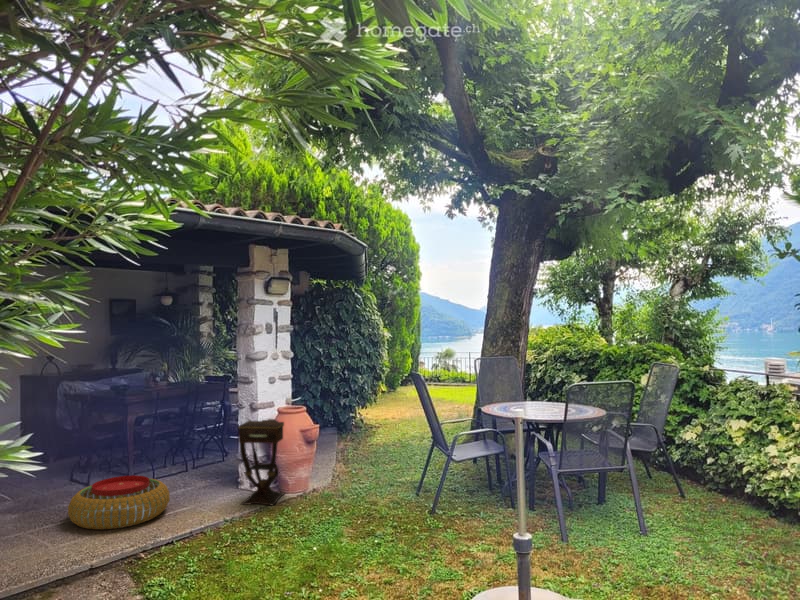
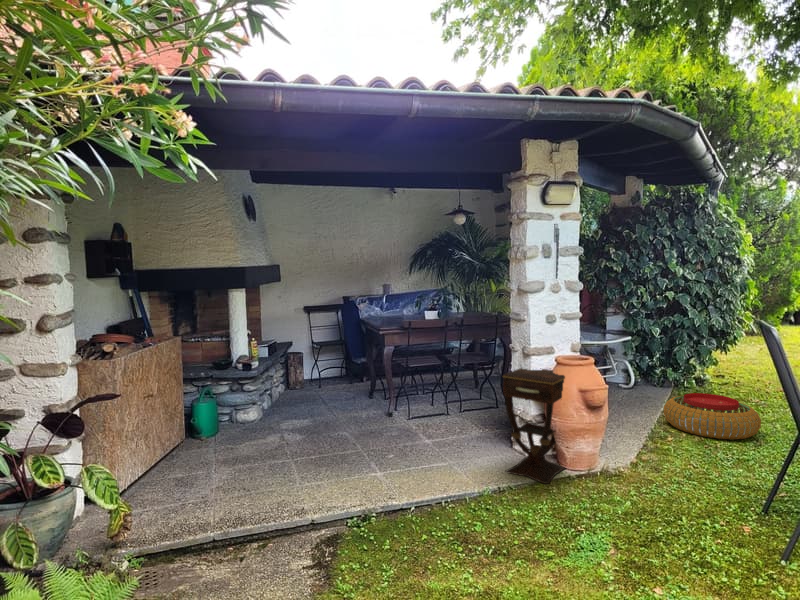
pouf: present [68,475,170,529] -> present [664,393,761,439]

